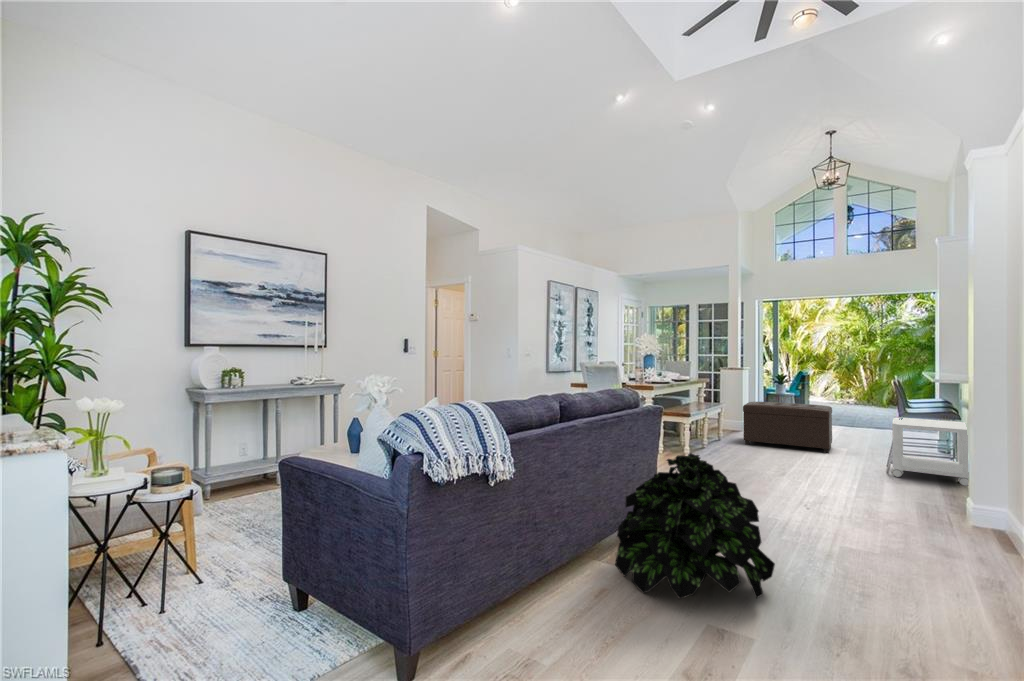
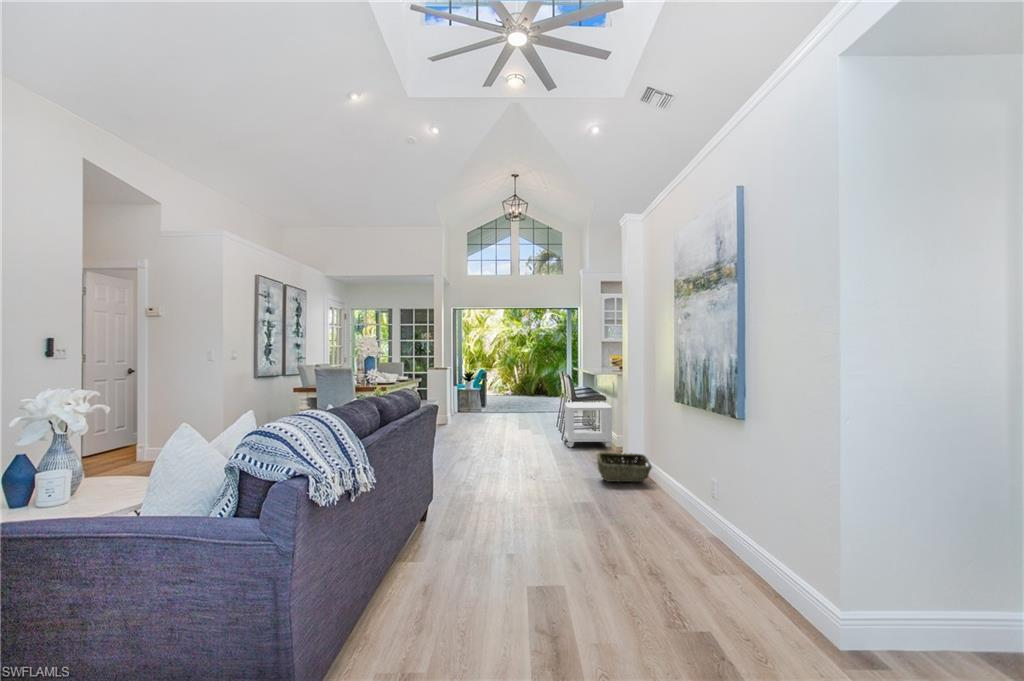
ottoman: present [743,402,832,453] -> none [455,397,521,437]
potted plant: present [615,453,775,599] -> none [420,444,552,577]
woven basket: none [911,489,1012,543] -> present [597,452,652,482]

